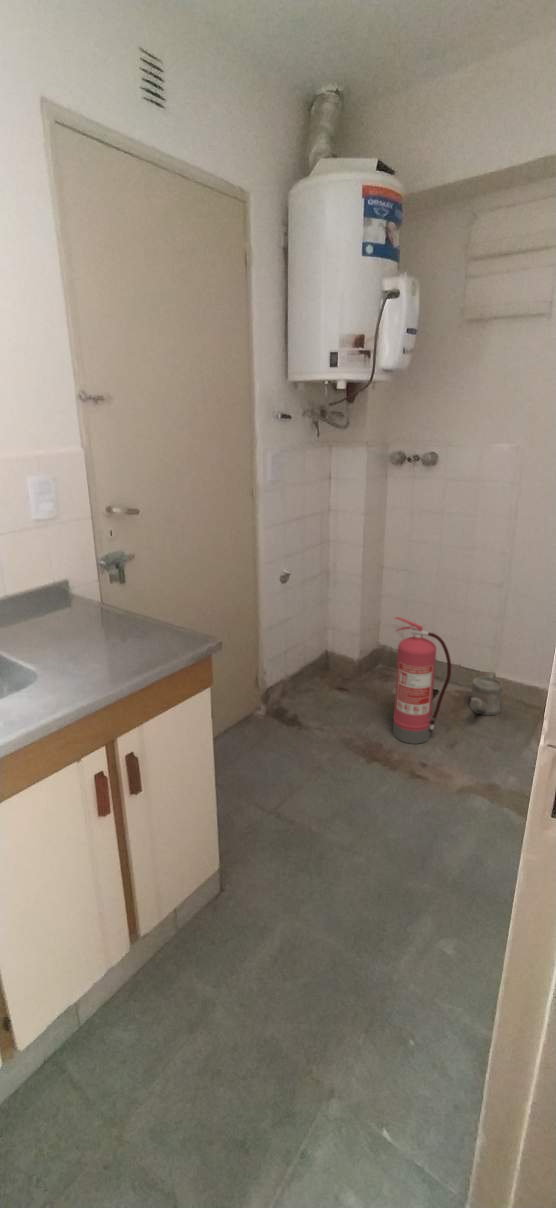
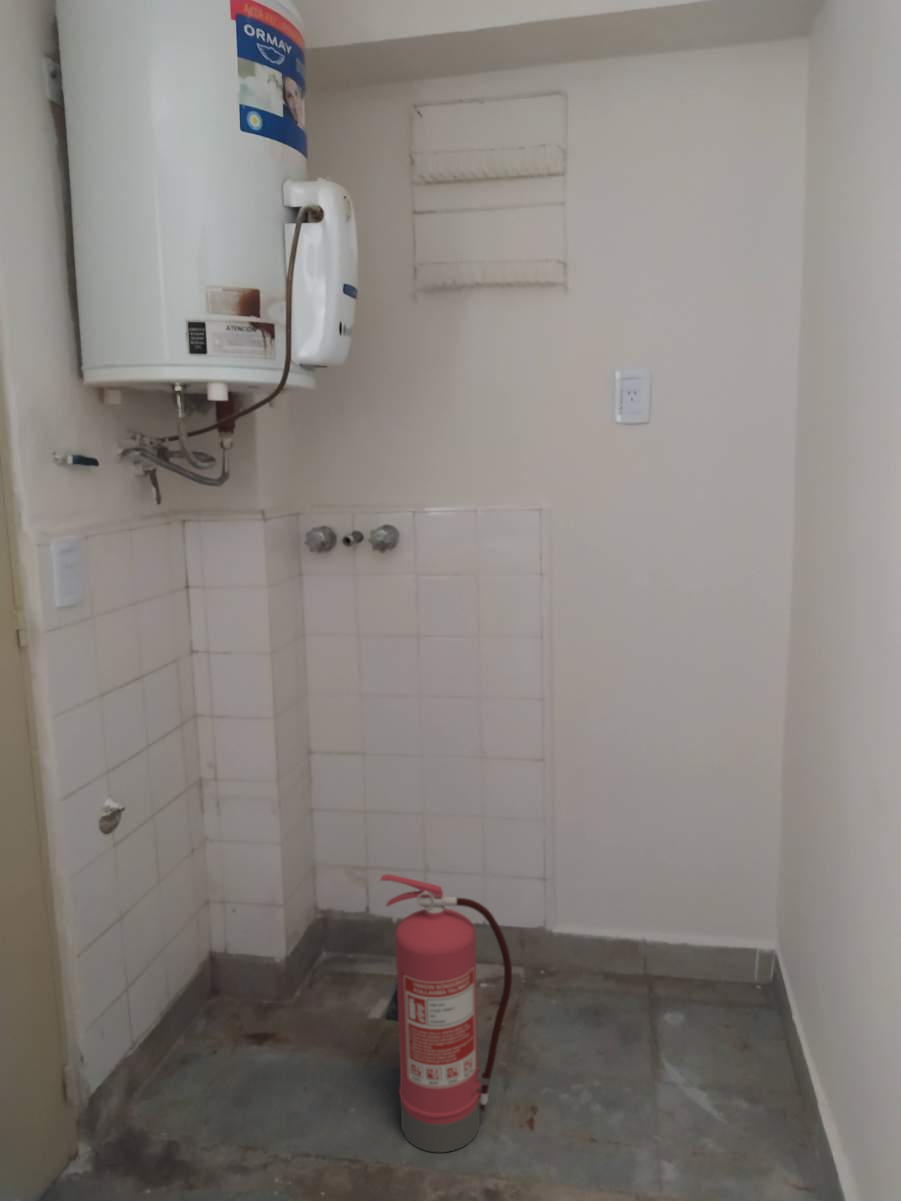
watering can: present [470,672,503,715] -> none [523,930,583,1028]

